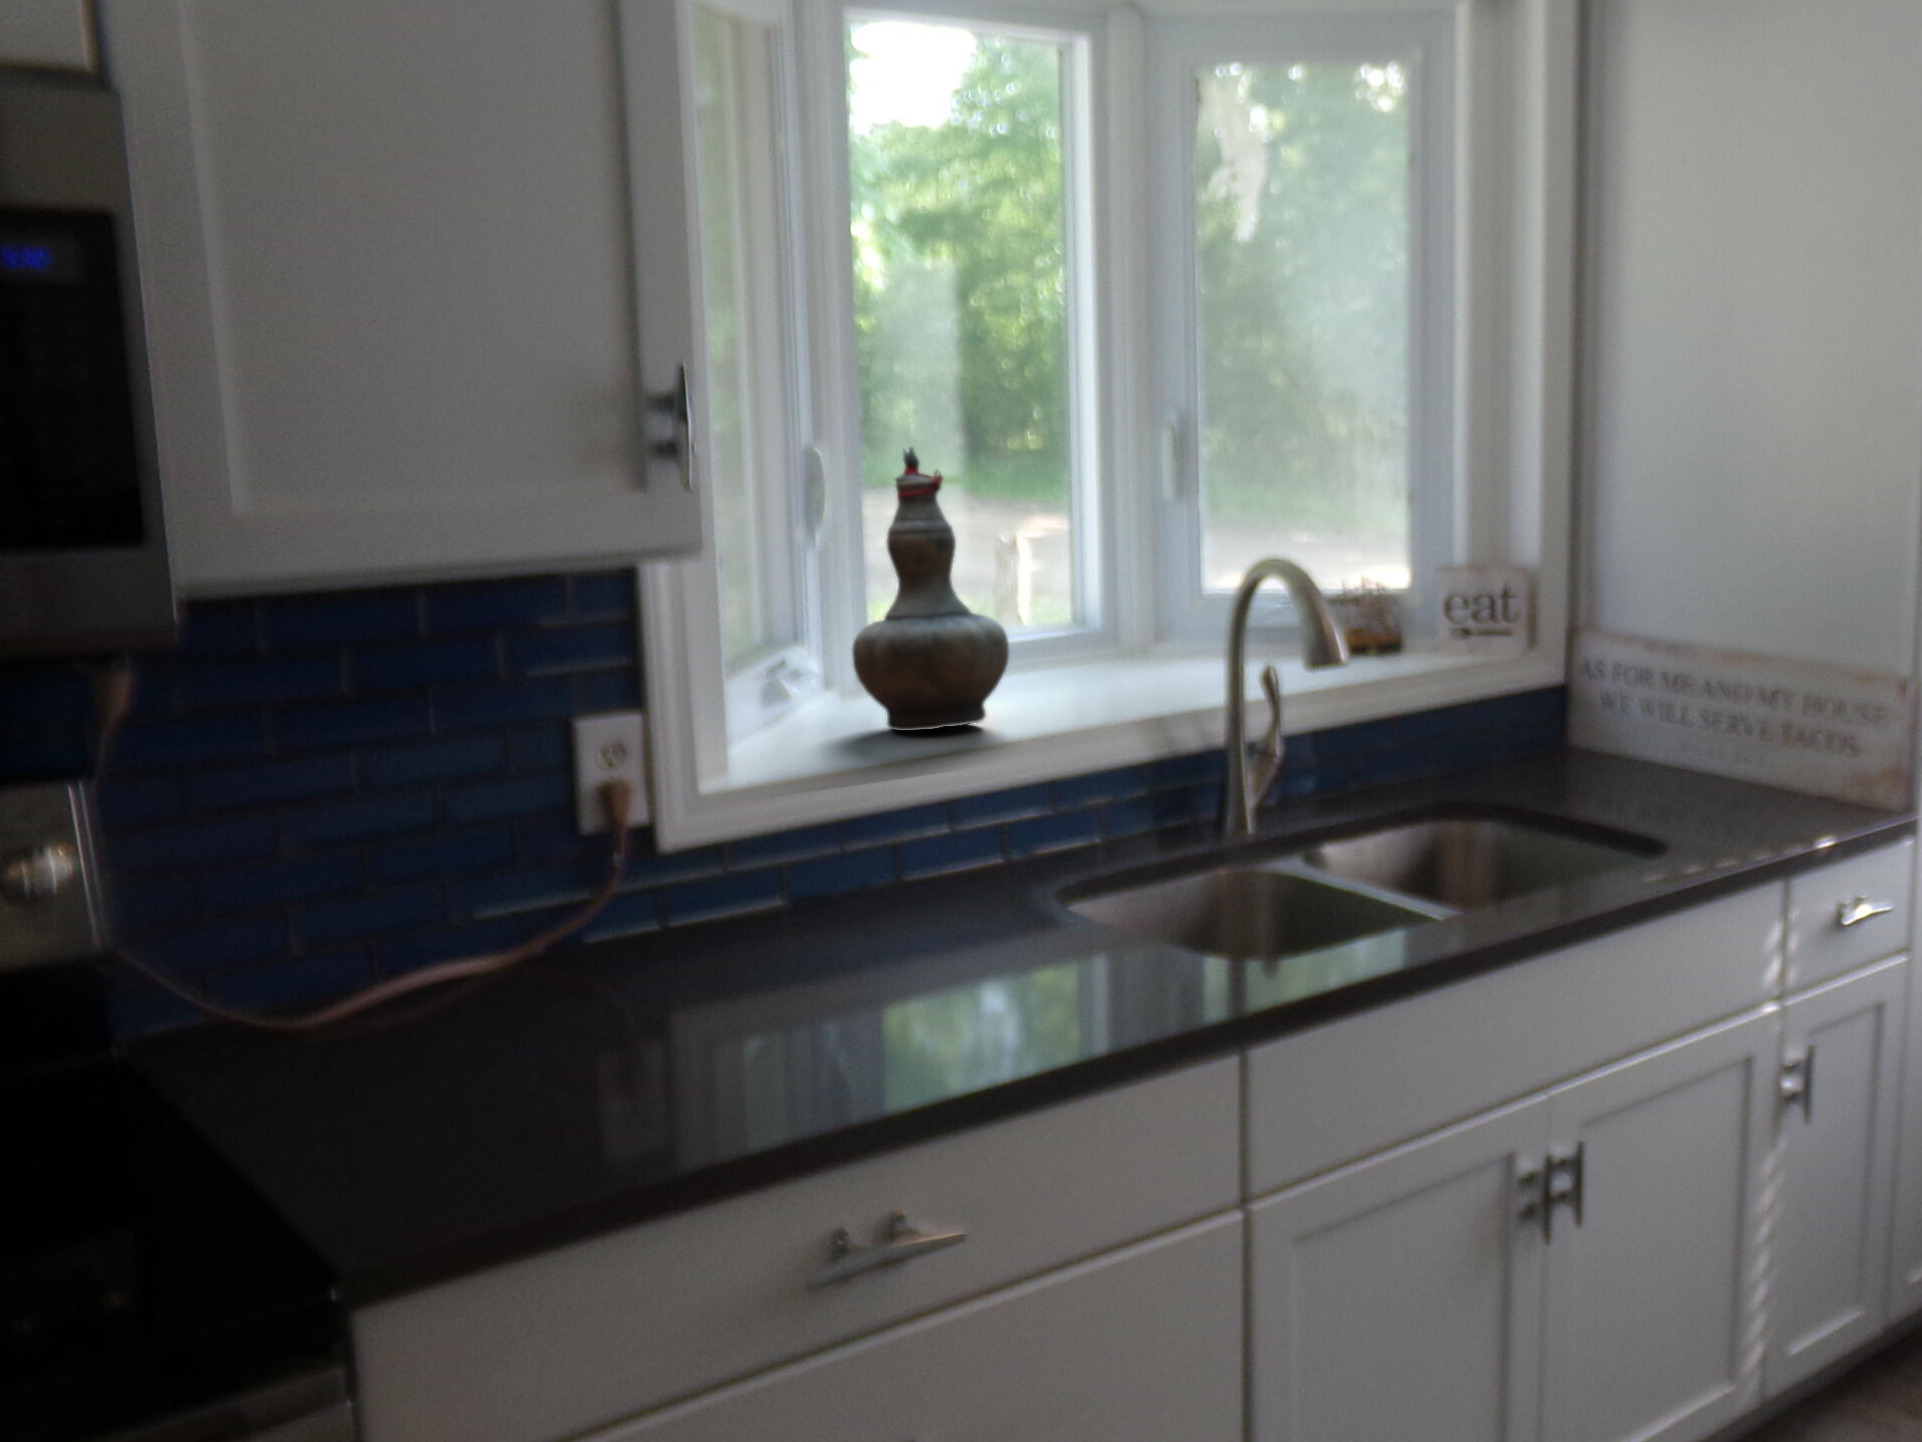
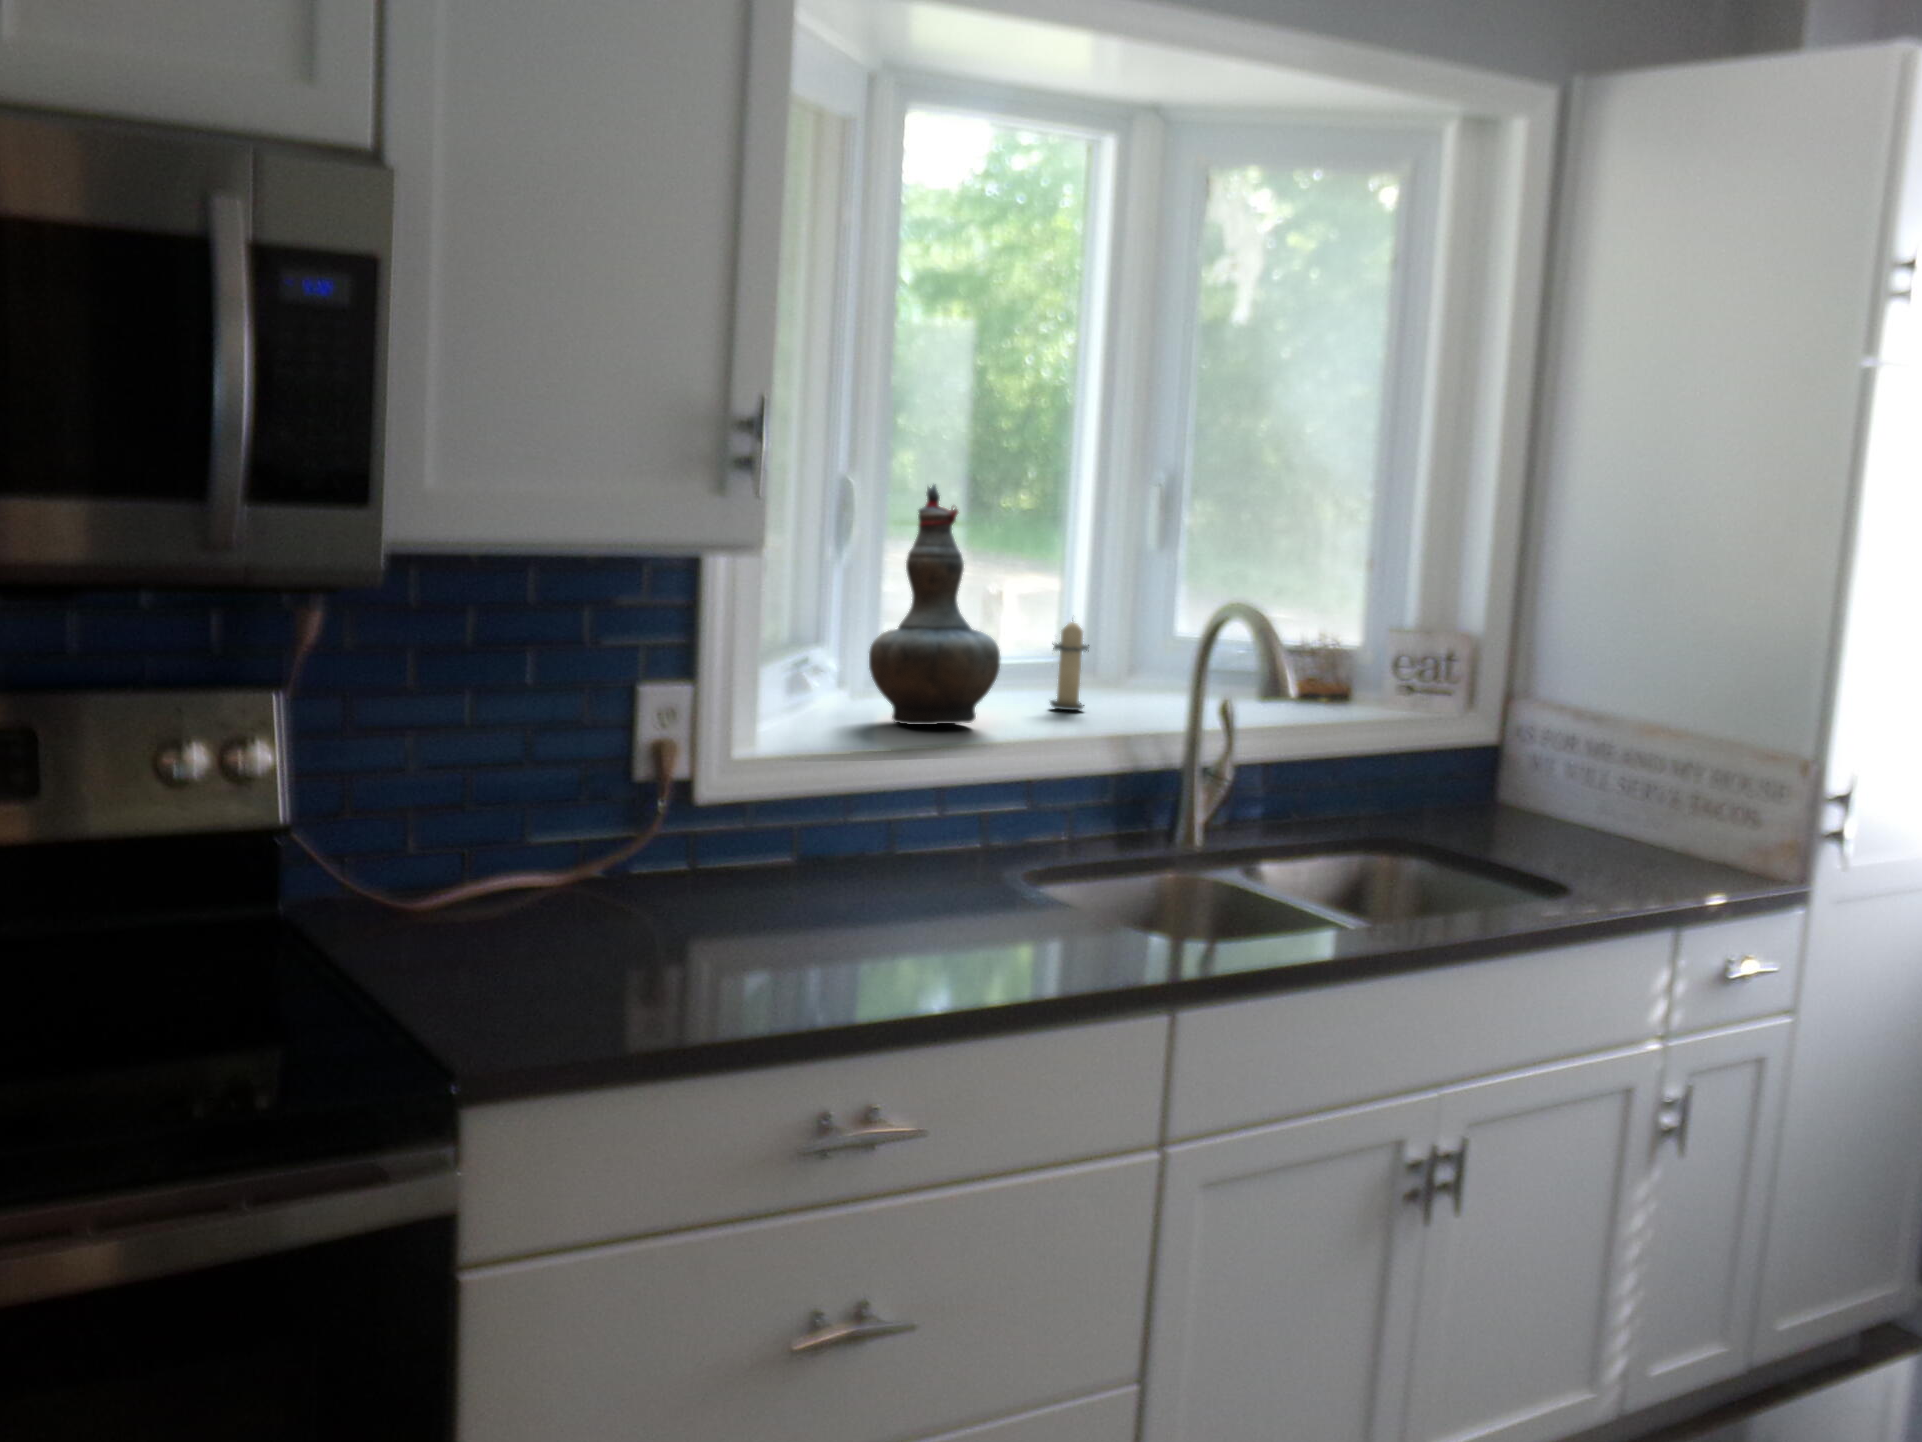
candle: none [1064,585,1118,695] -> present [1050,620,1089,710]

